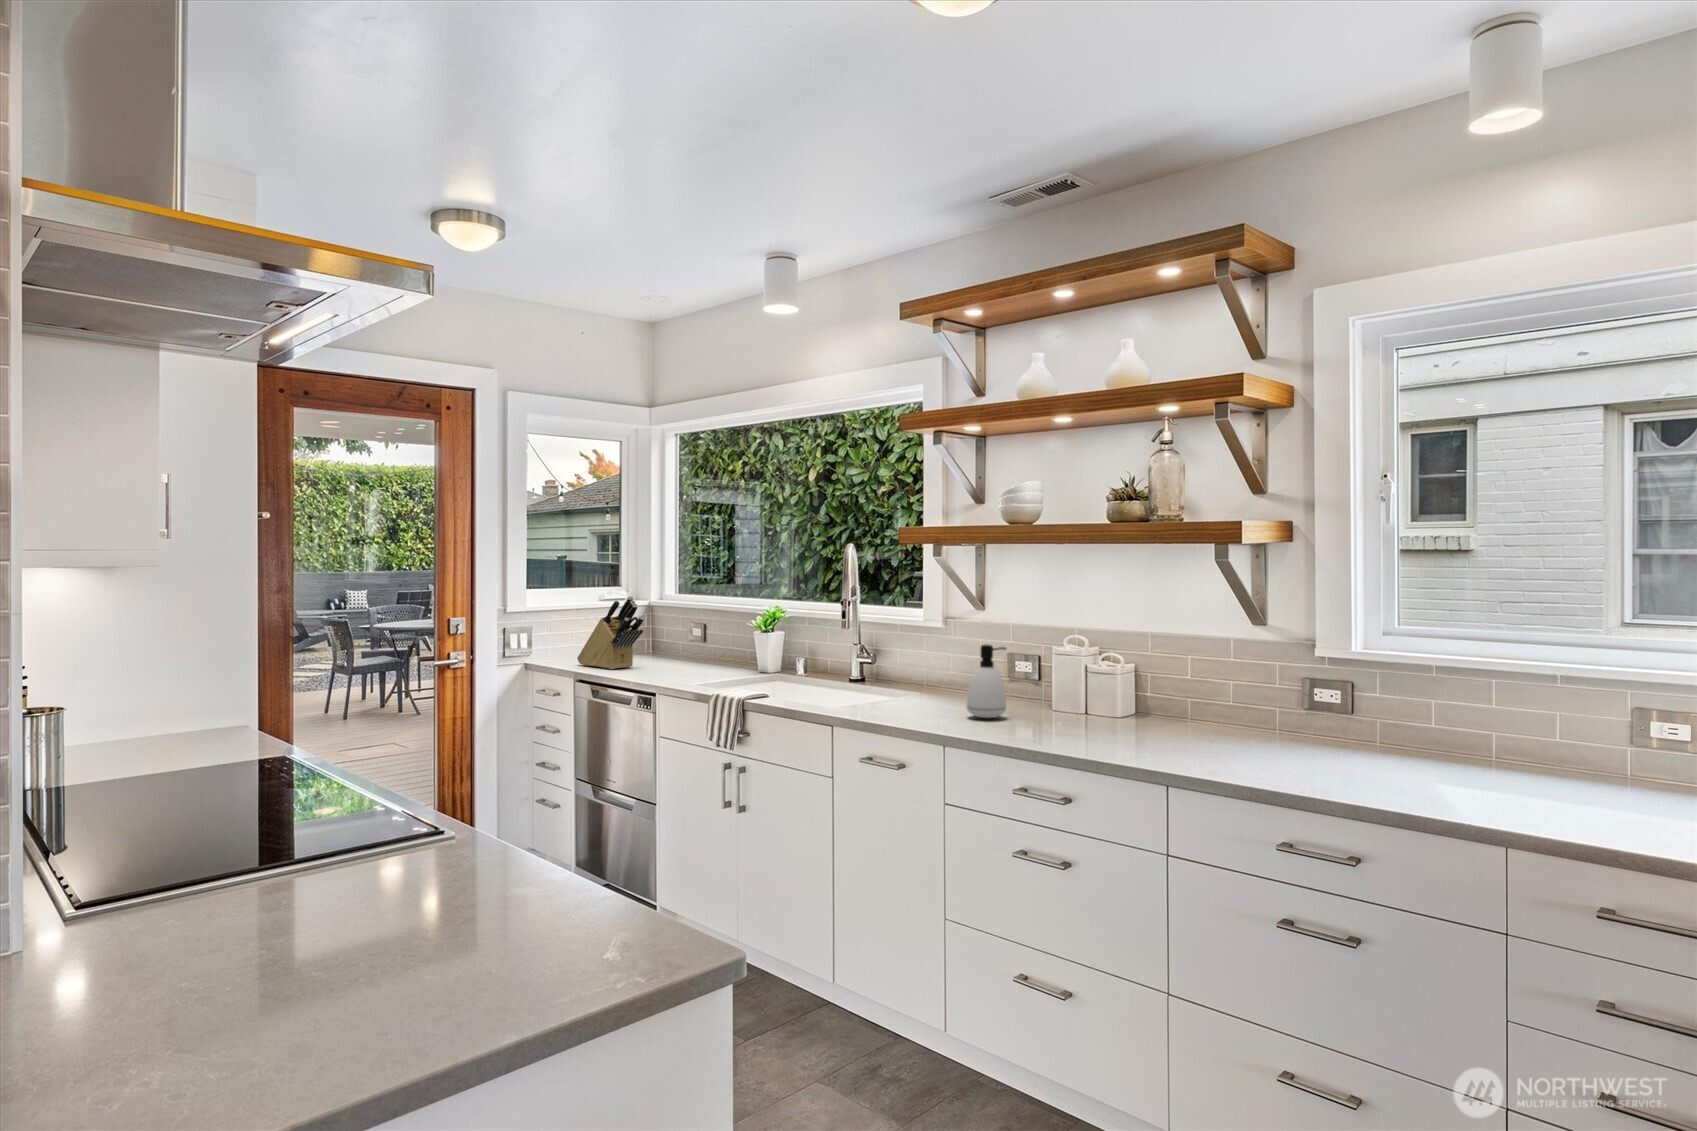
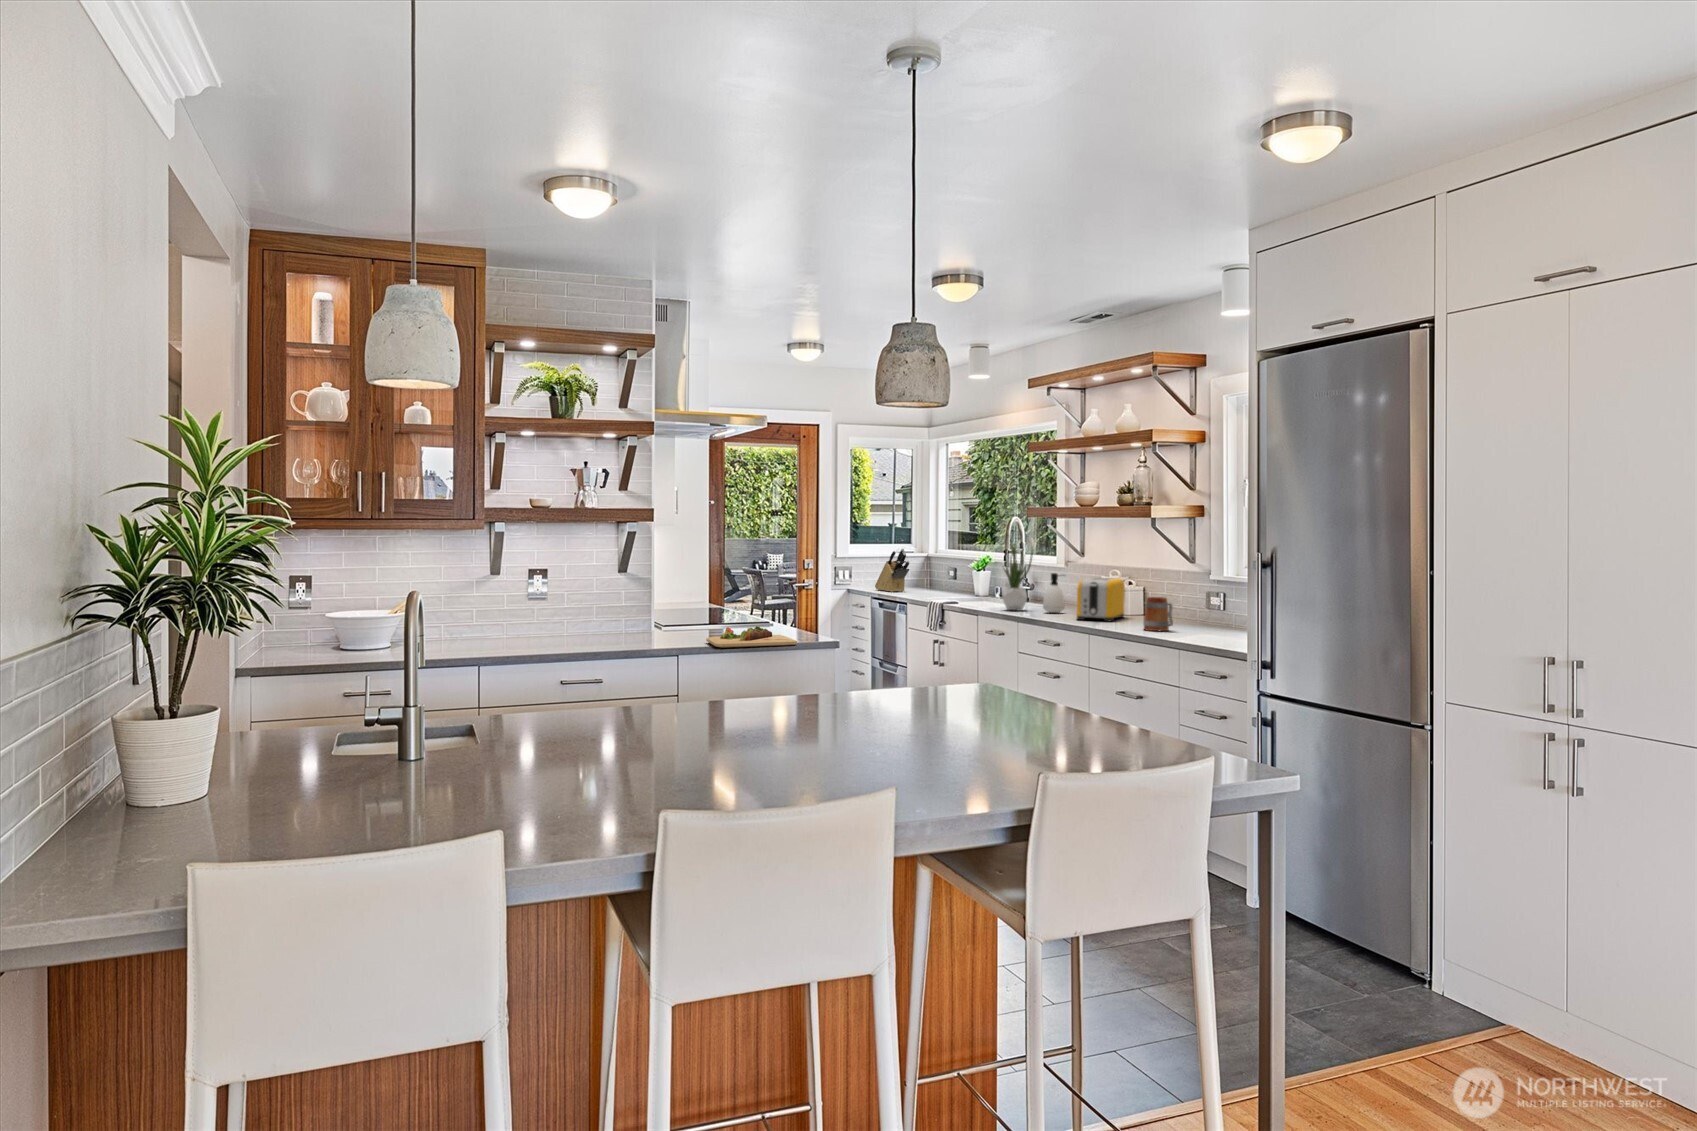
potted plant: none [882,584,938,714] -> present [1002,544,1033,611]
toaster: none [1064,654,1148,743] -> present [1077,578,1125,622]
mug: none [1276,701,1350,775] -> present [1144,597,1173,631]
cutting board: none [236,909,598,1060] -> present [706,626,797,648]

